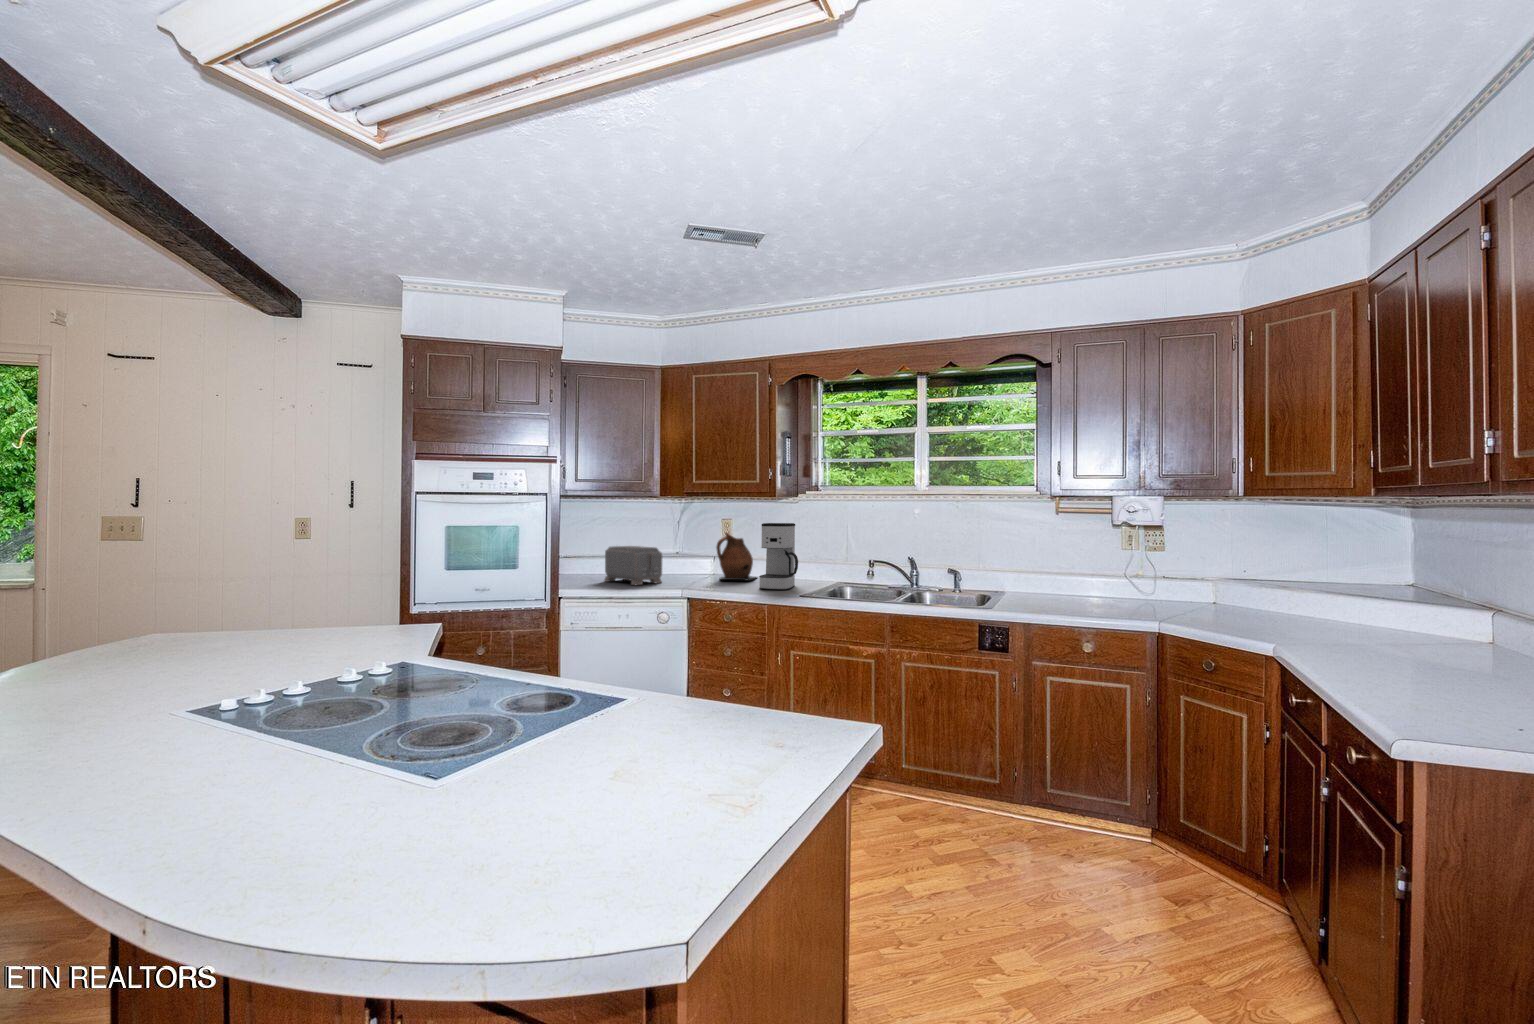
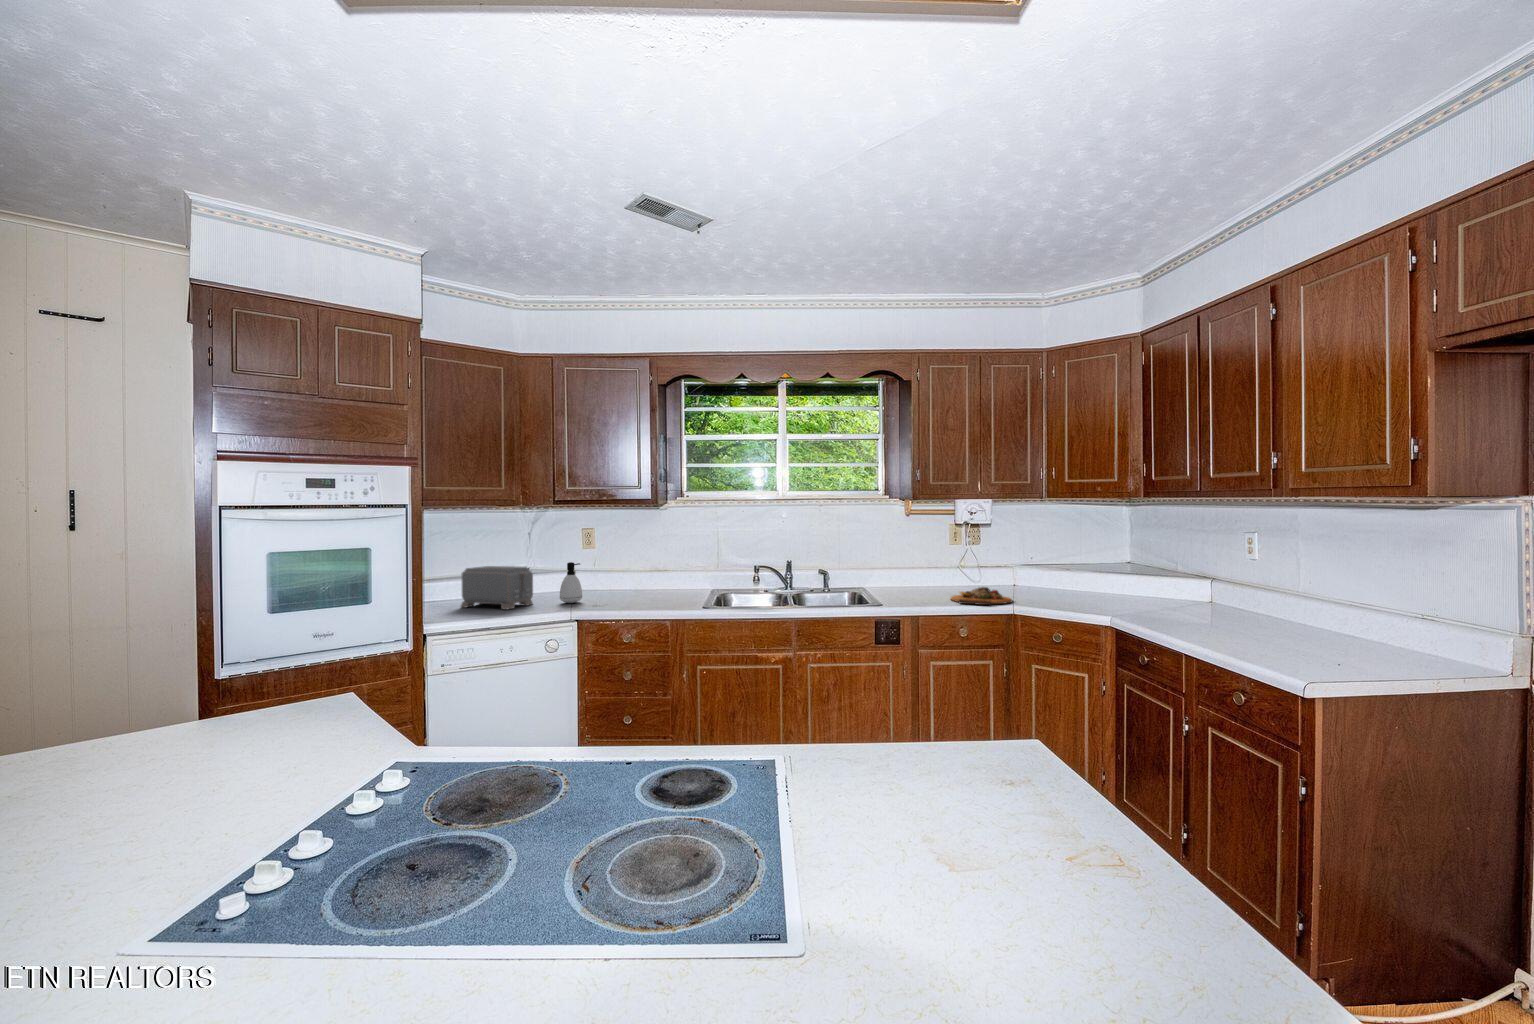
coffee maker: present [759,523,798,590] -> none [648,537,686,604]
ceramic pitcher: present [716,533,755,580] -> none [589,548,629,597]
soap dispenser: none [684,545,704,584] -> present [560,562,582,603]
cutting board: none [1093,595,1177,617] -> present [951,587,1013,605]

